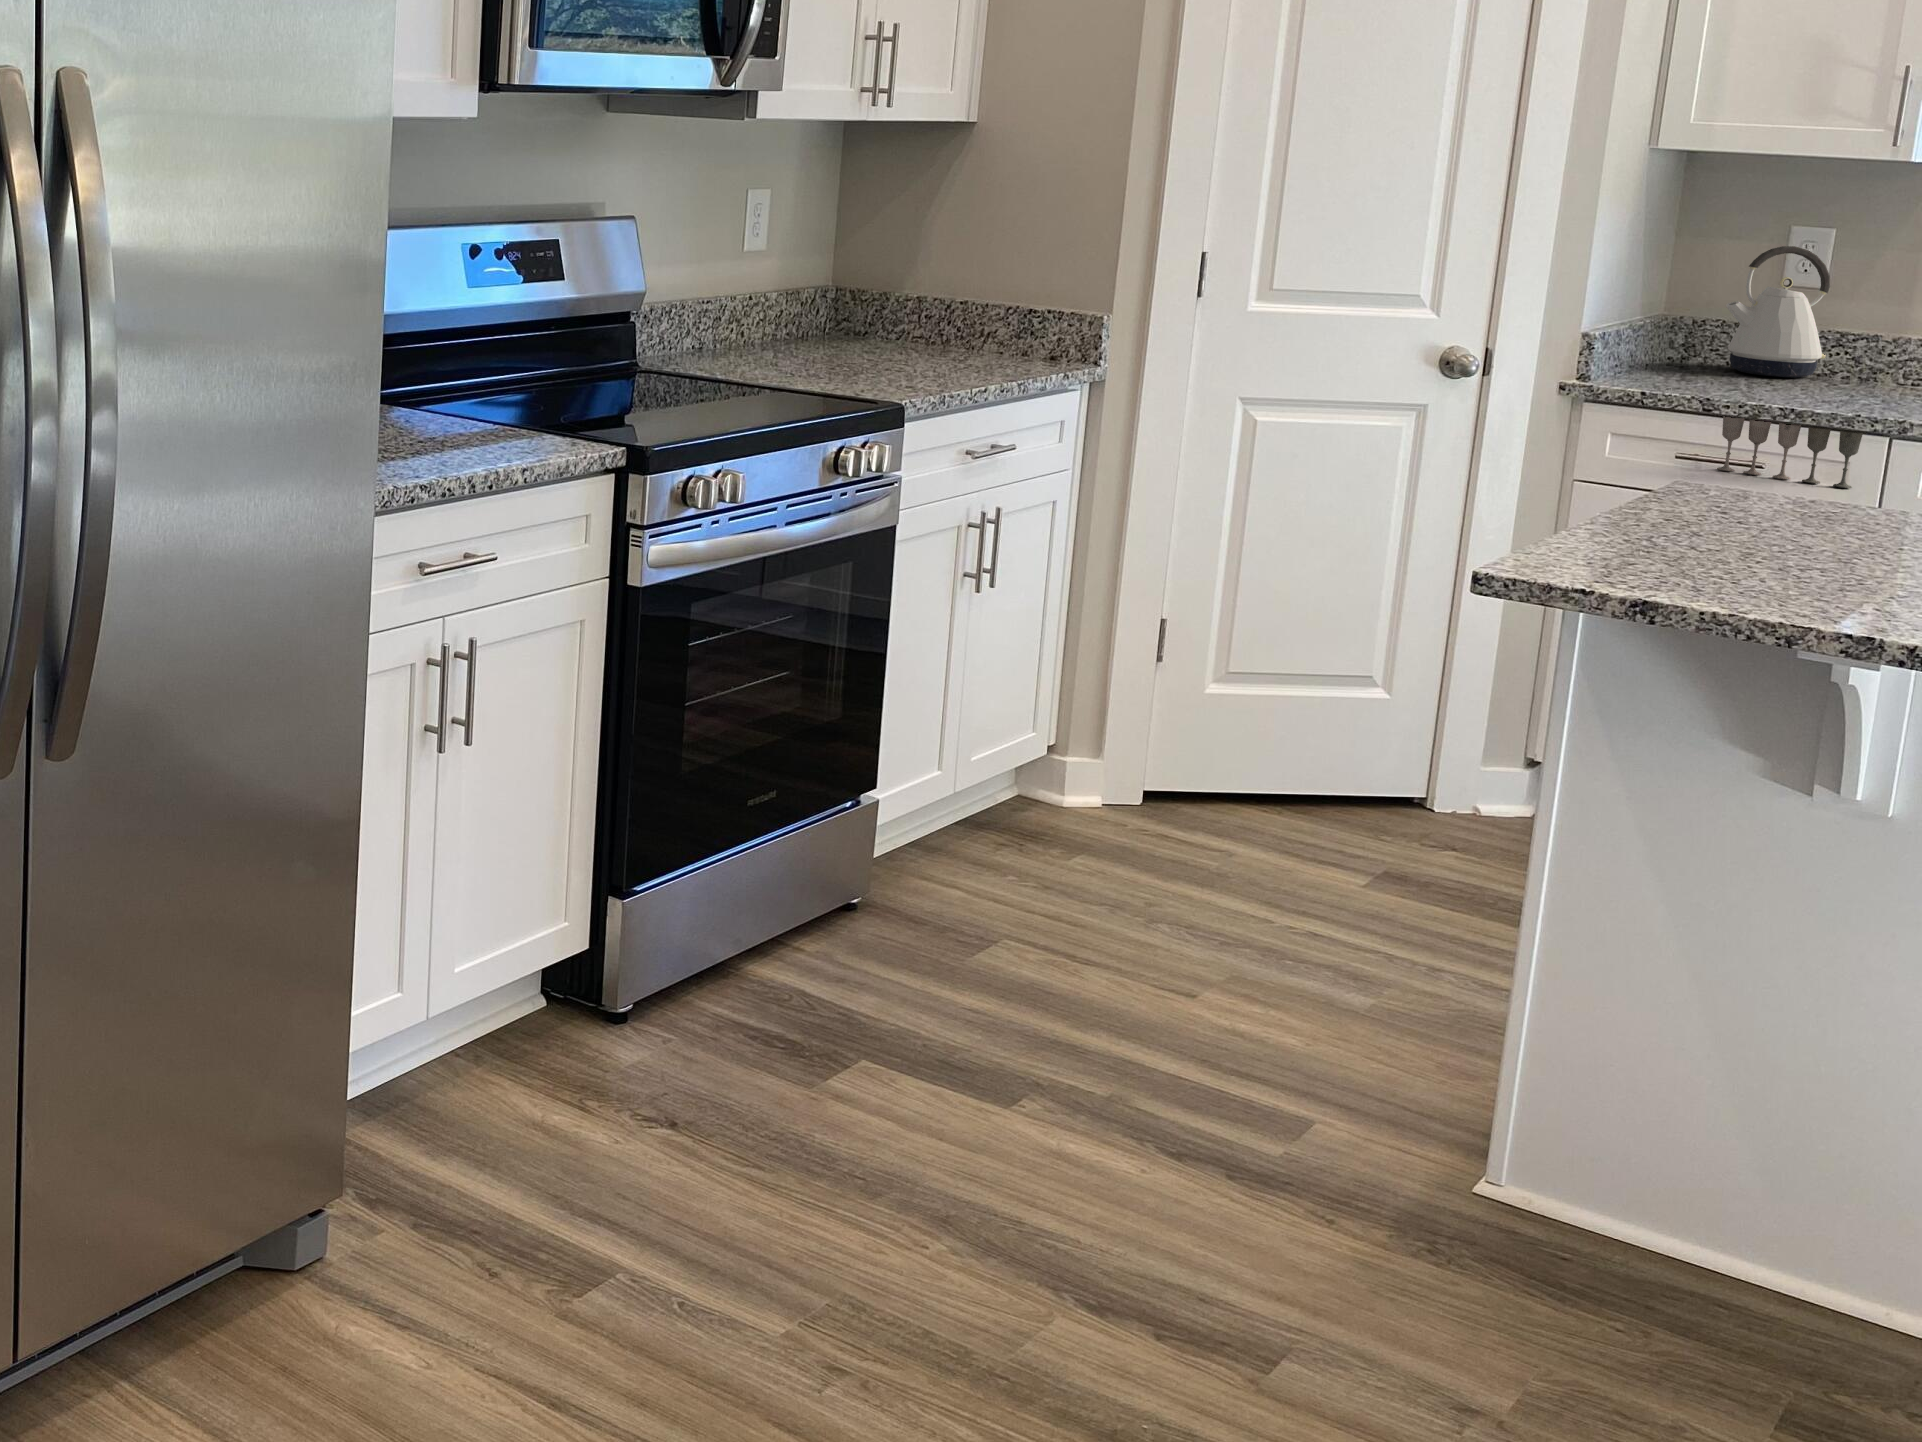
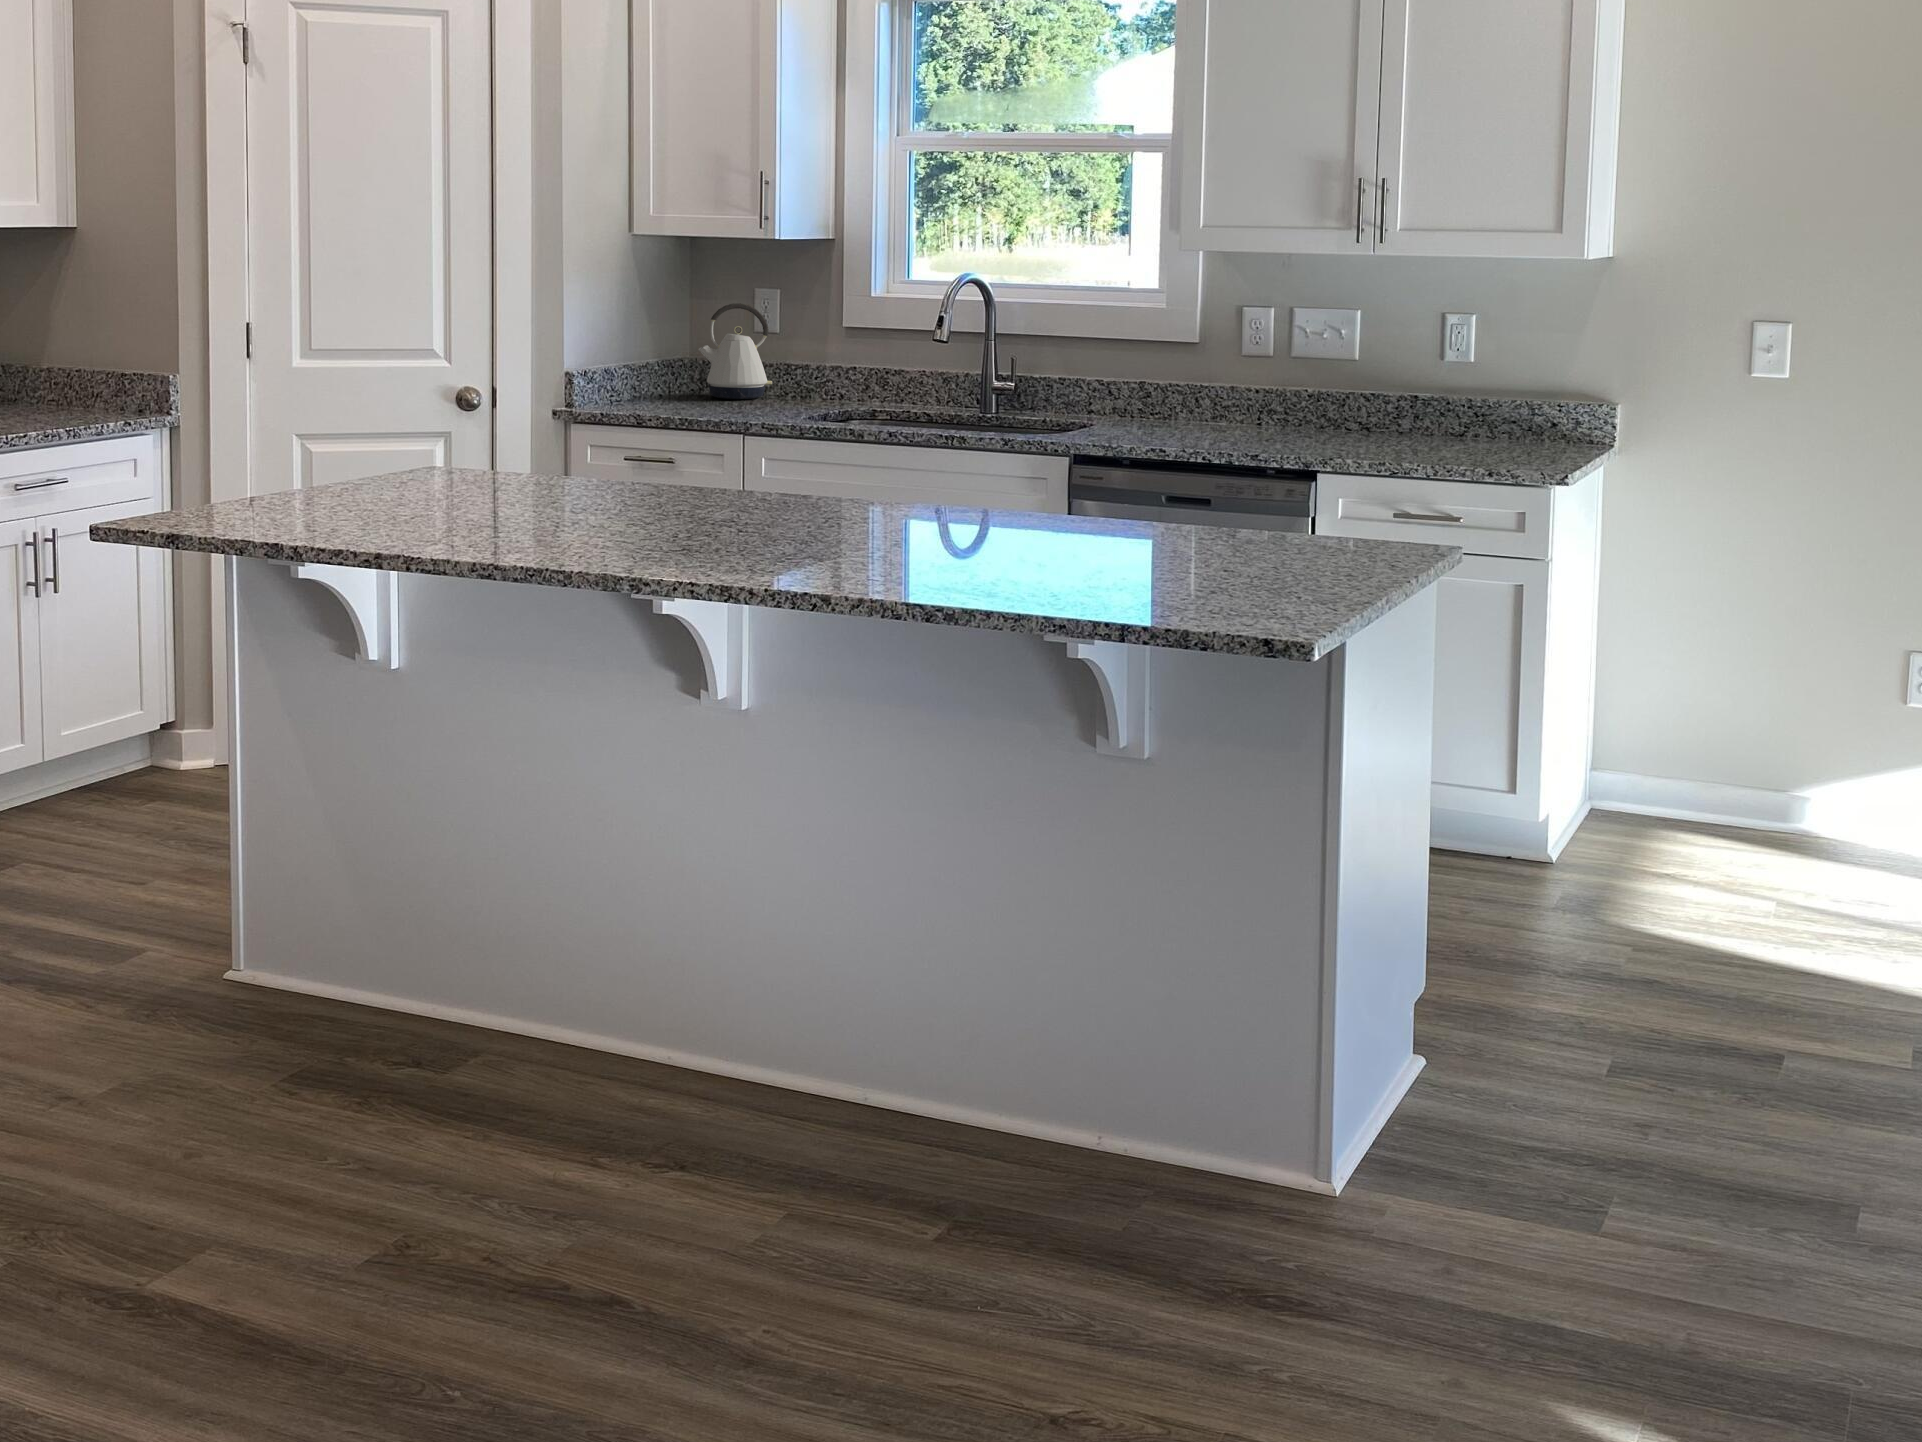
wine glass: present [1717,416,1863,488] -> none [653,427,730,473]

